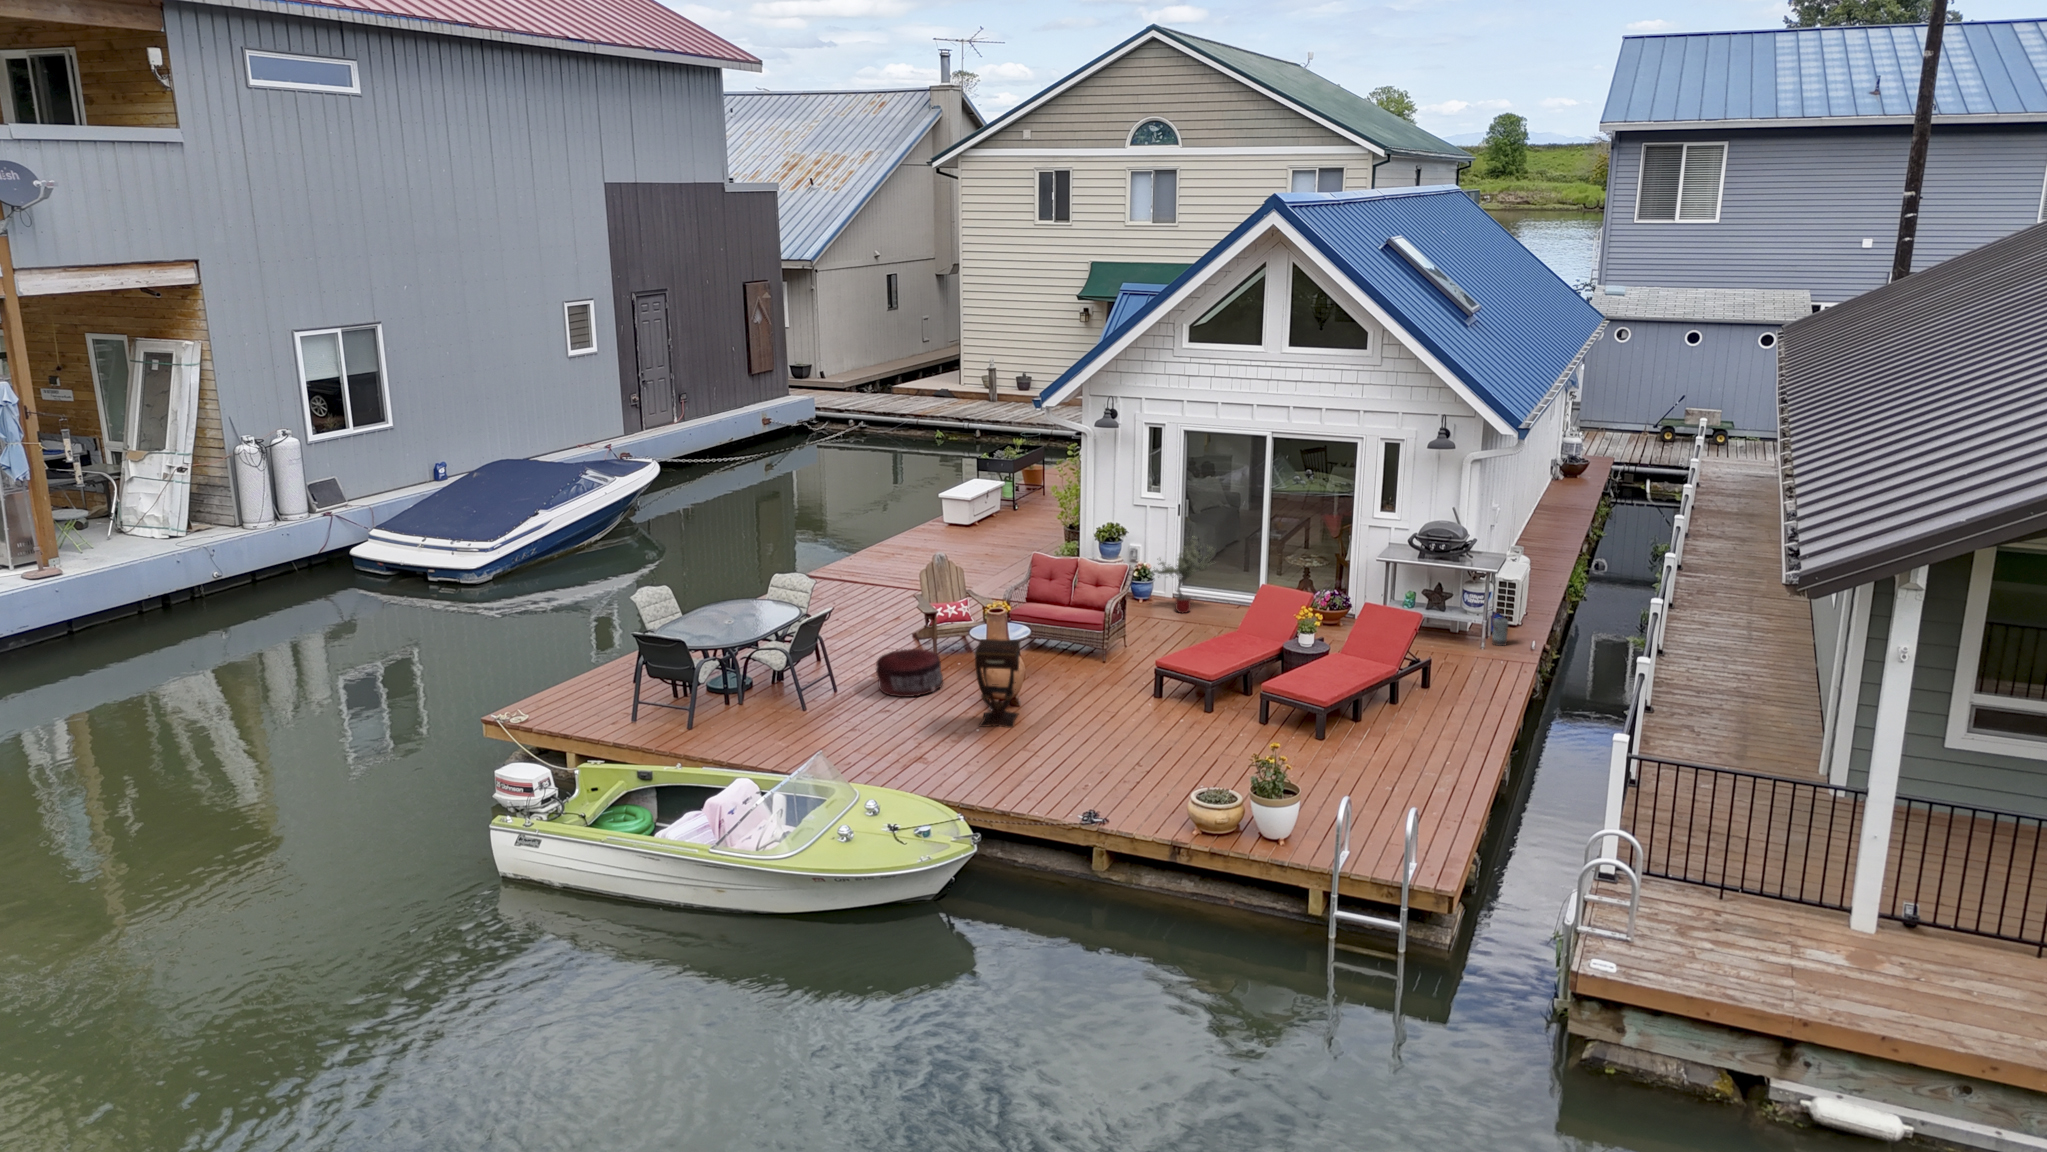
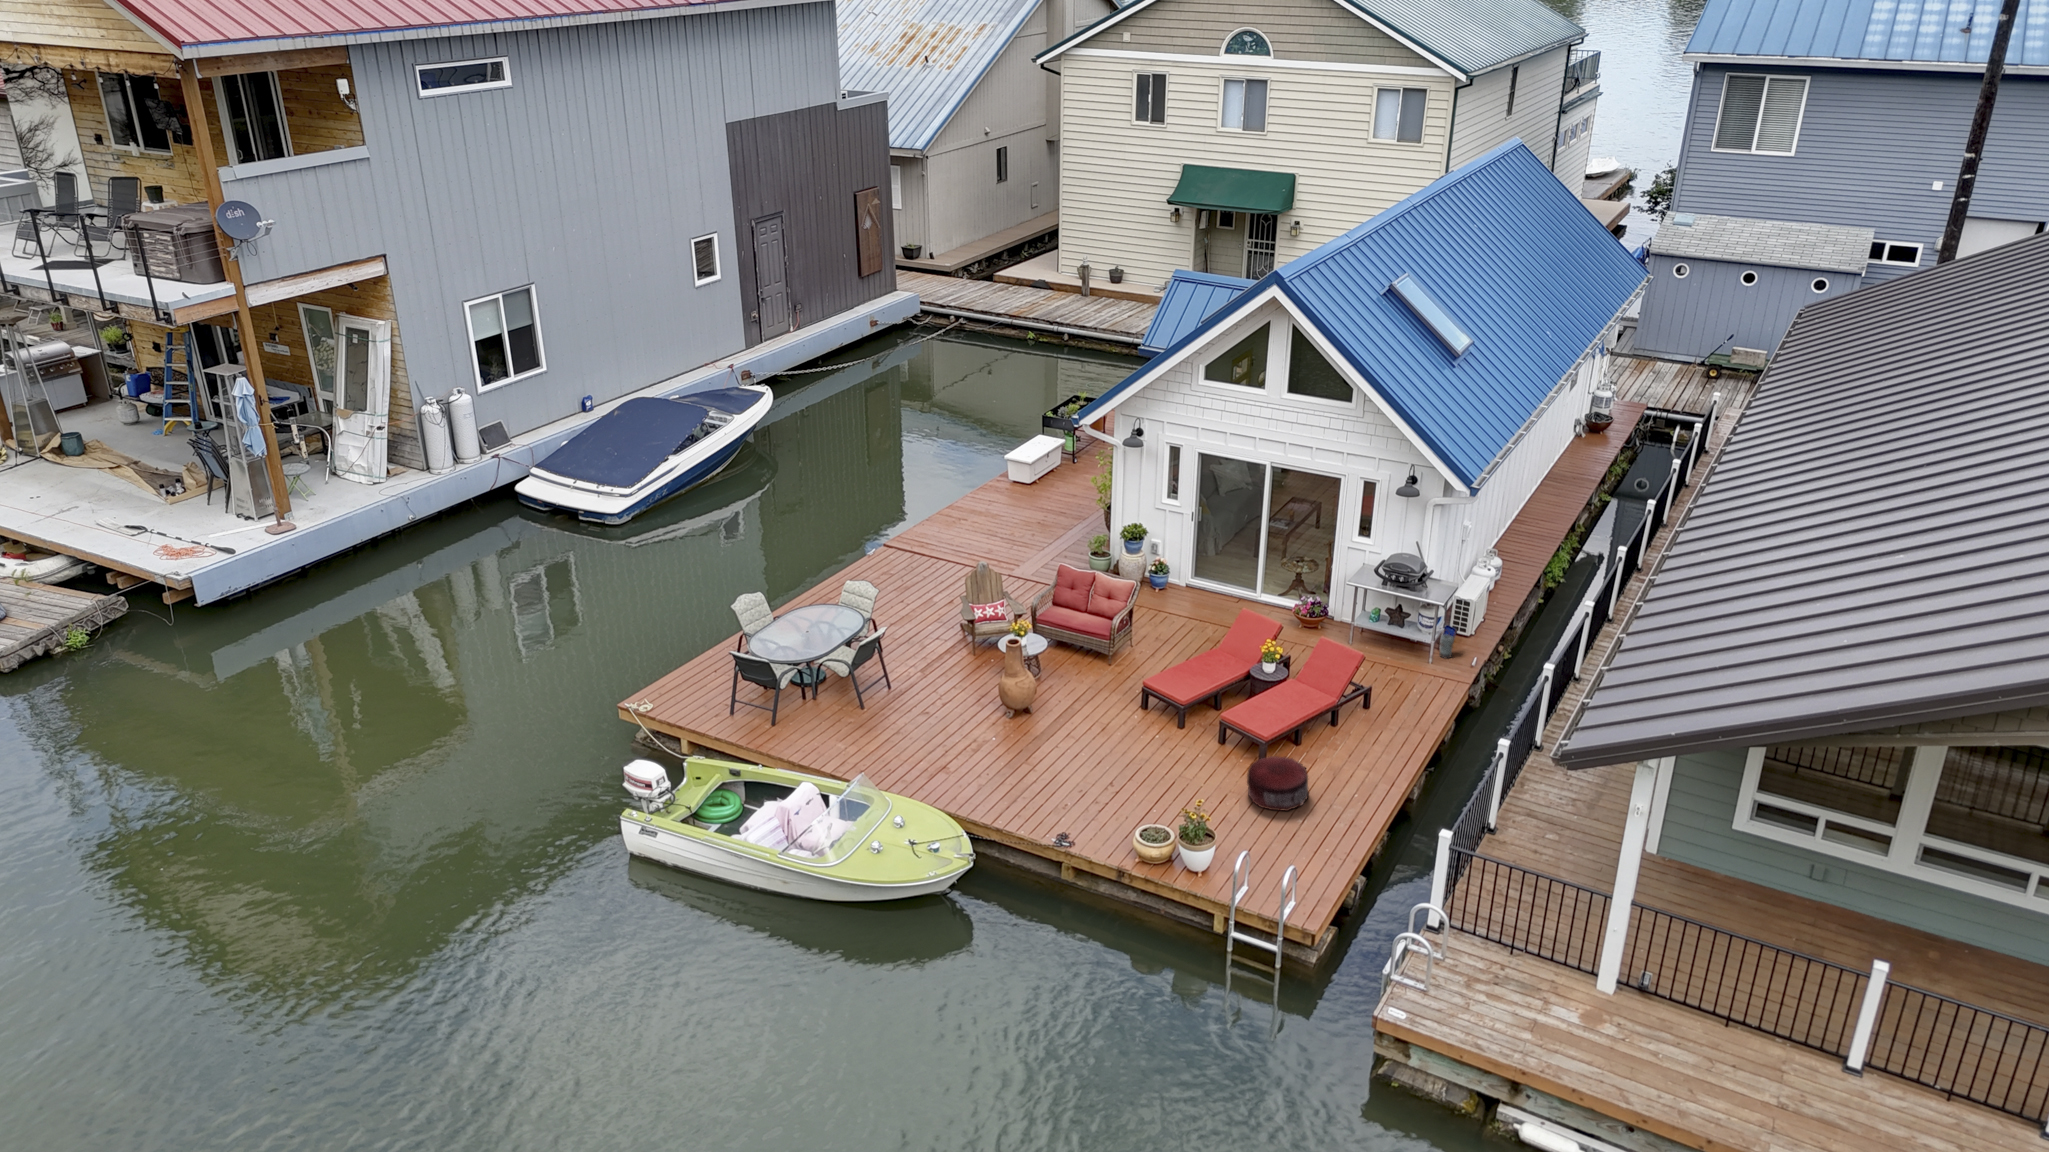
potted tree: present [1152,536,1215,613] -> none [1163,541,1218,605]
side table: present [975,639,1020,728] -> none [990,663,1030,736]
pouf: present [876,649,943,697] -> present [1247,756,1309,811]

